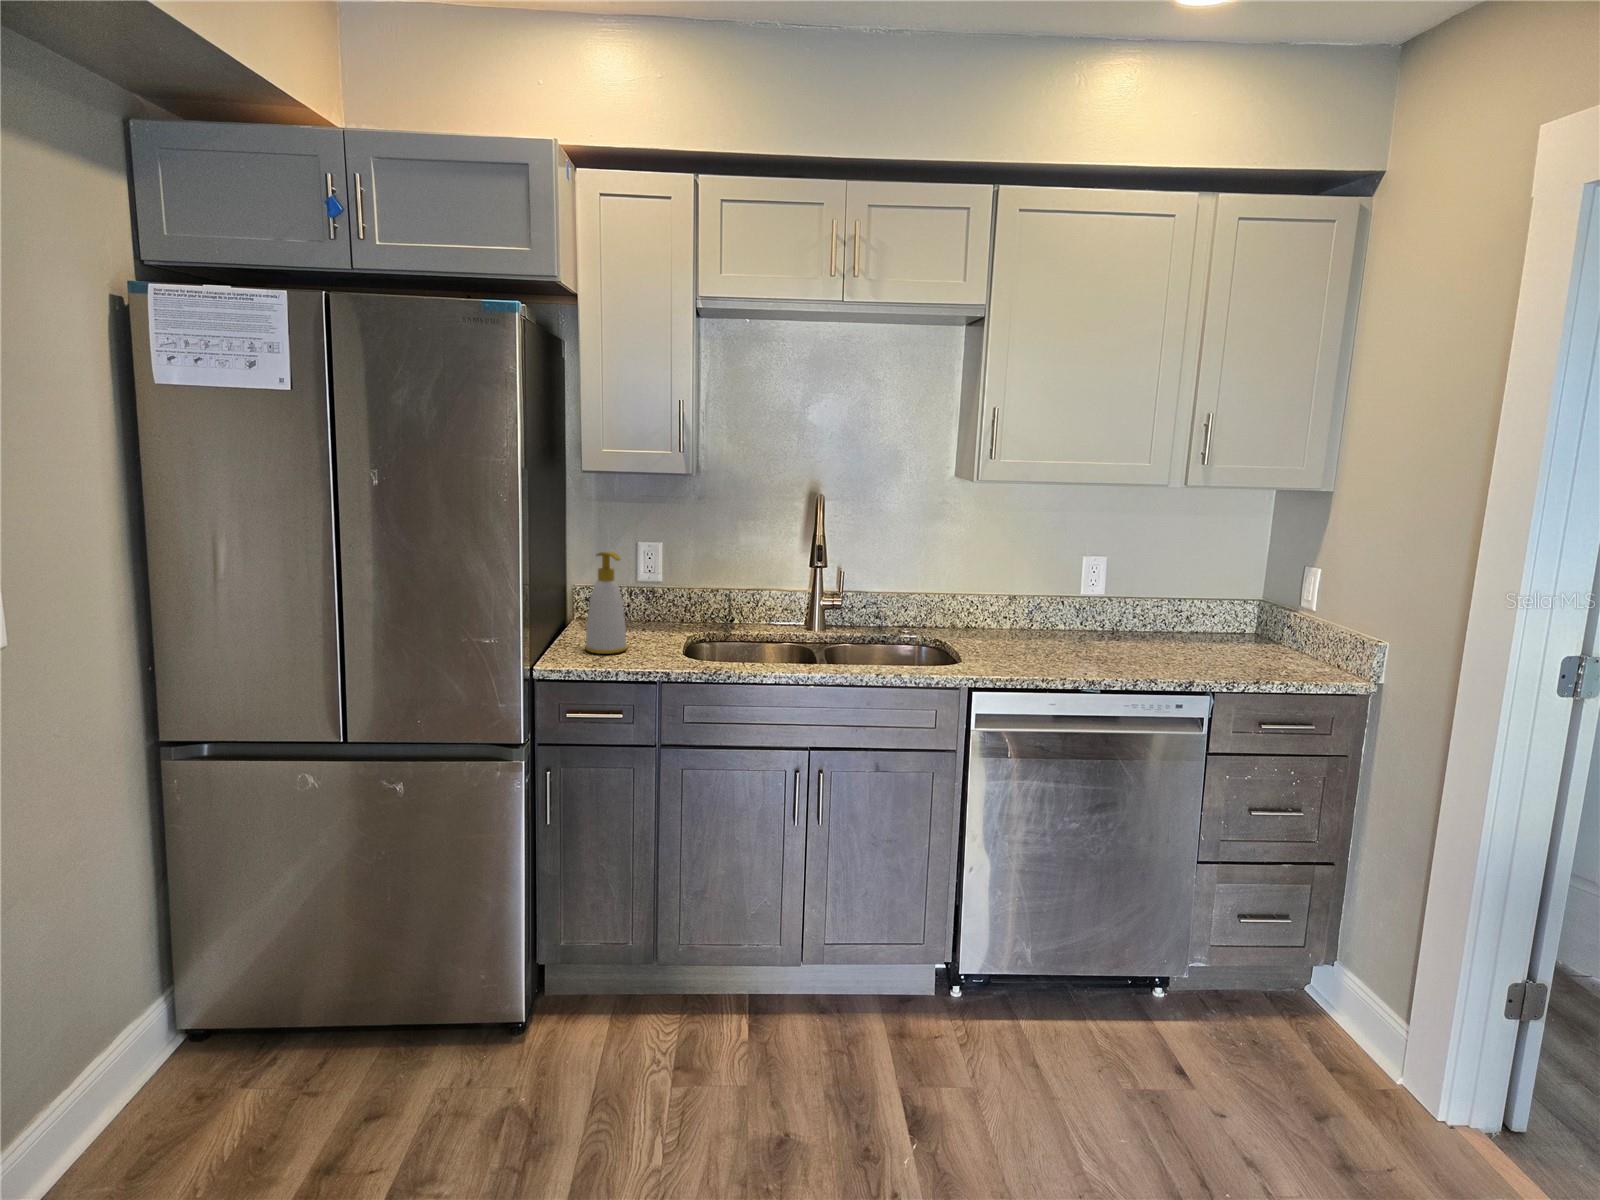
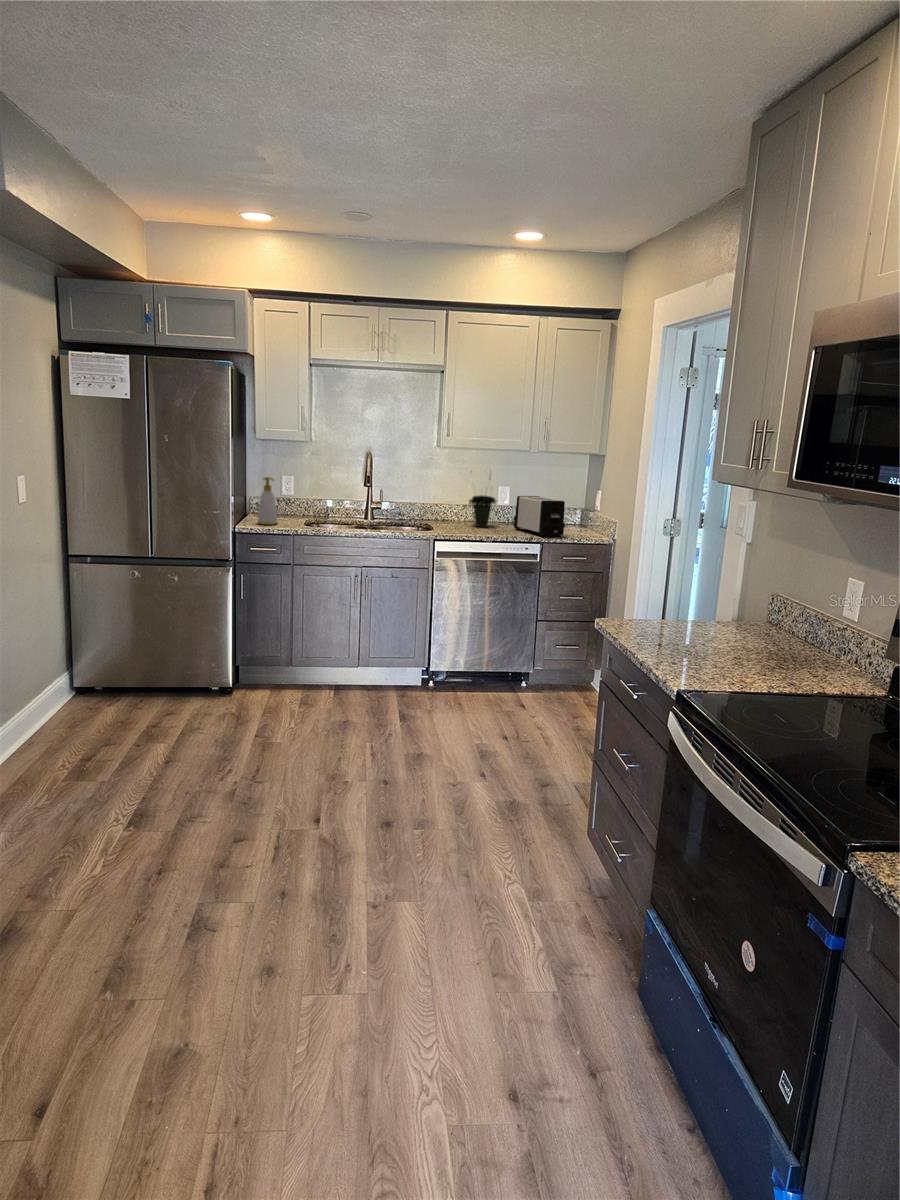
potted plant: none [1026,524,1092,646] -> present [469,479,496,527]
toaster: none [1129,580,1259,678] -> present [514,496,565,537]

